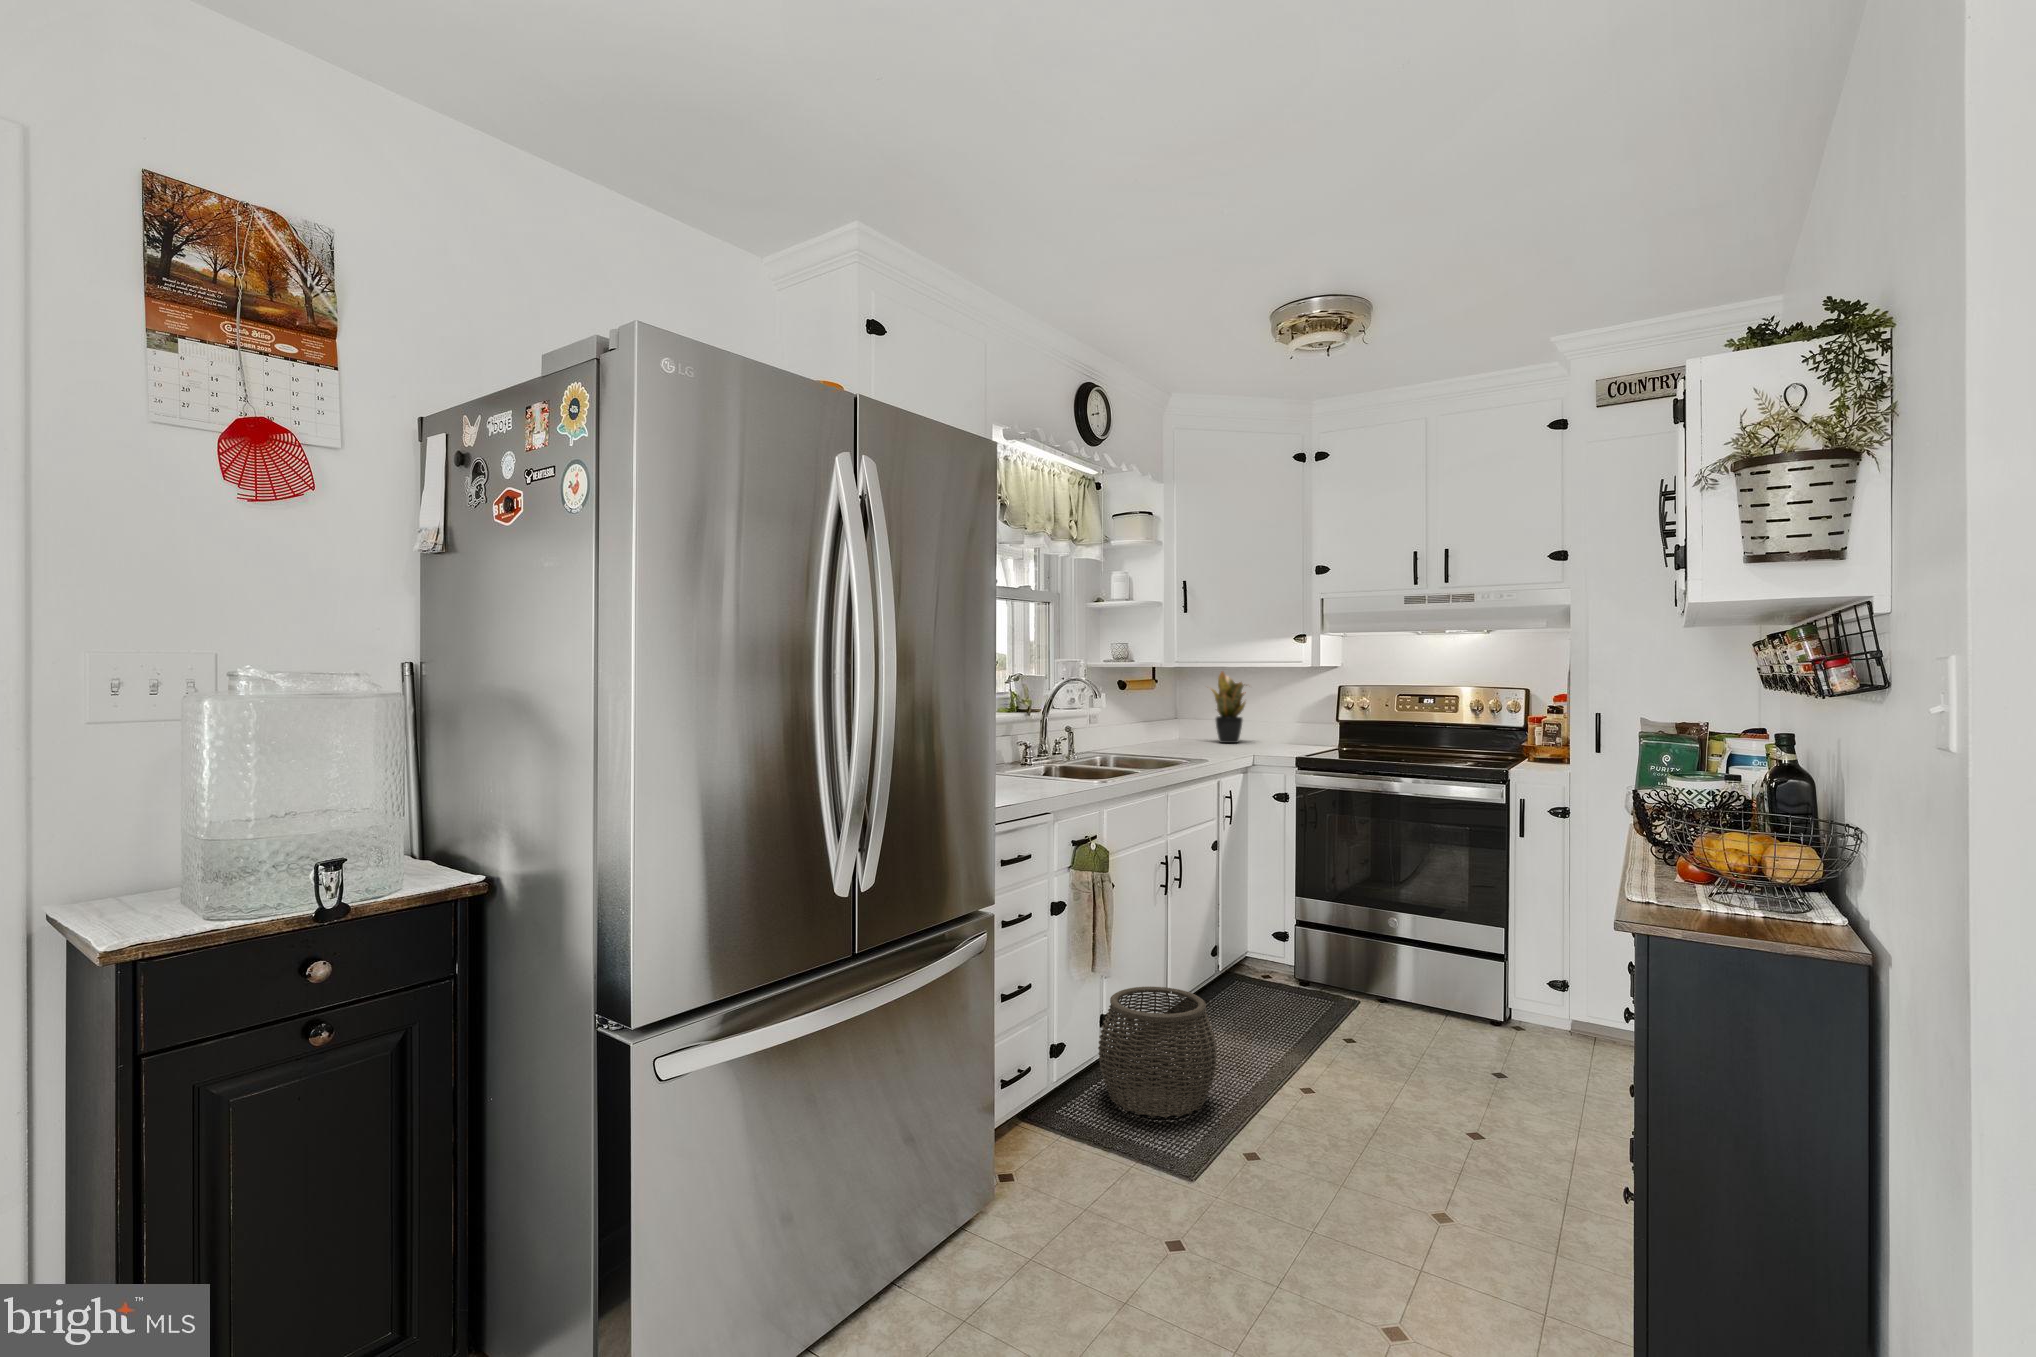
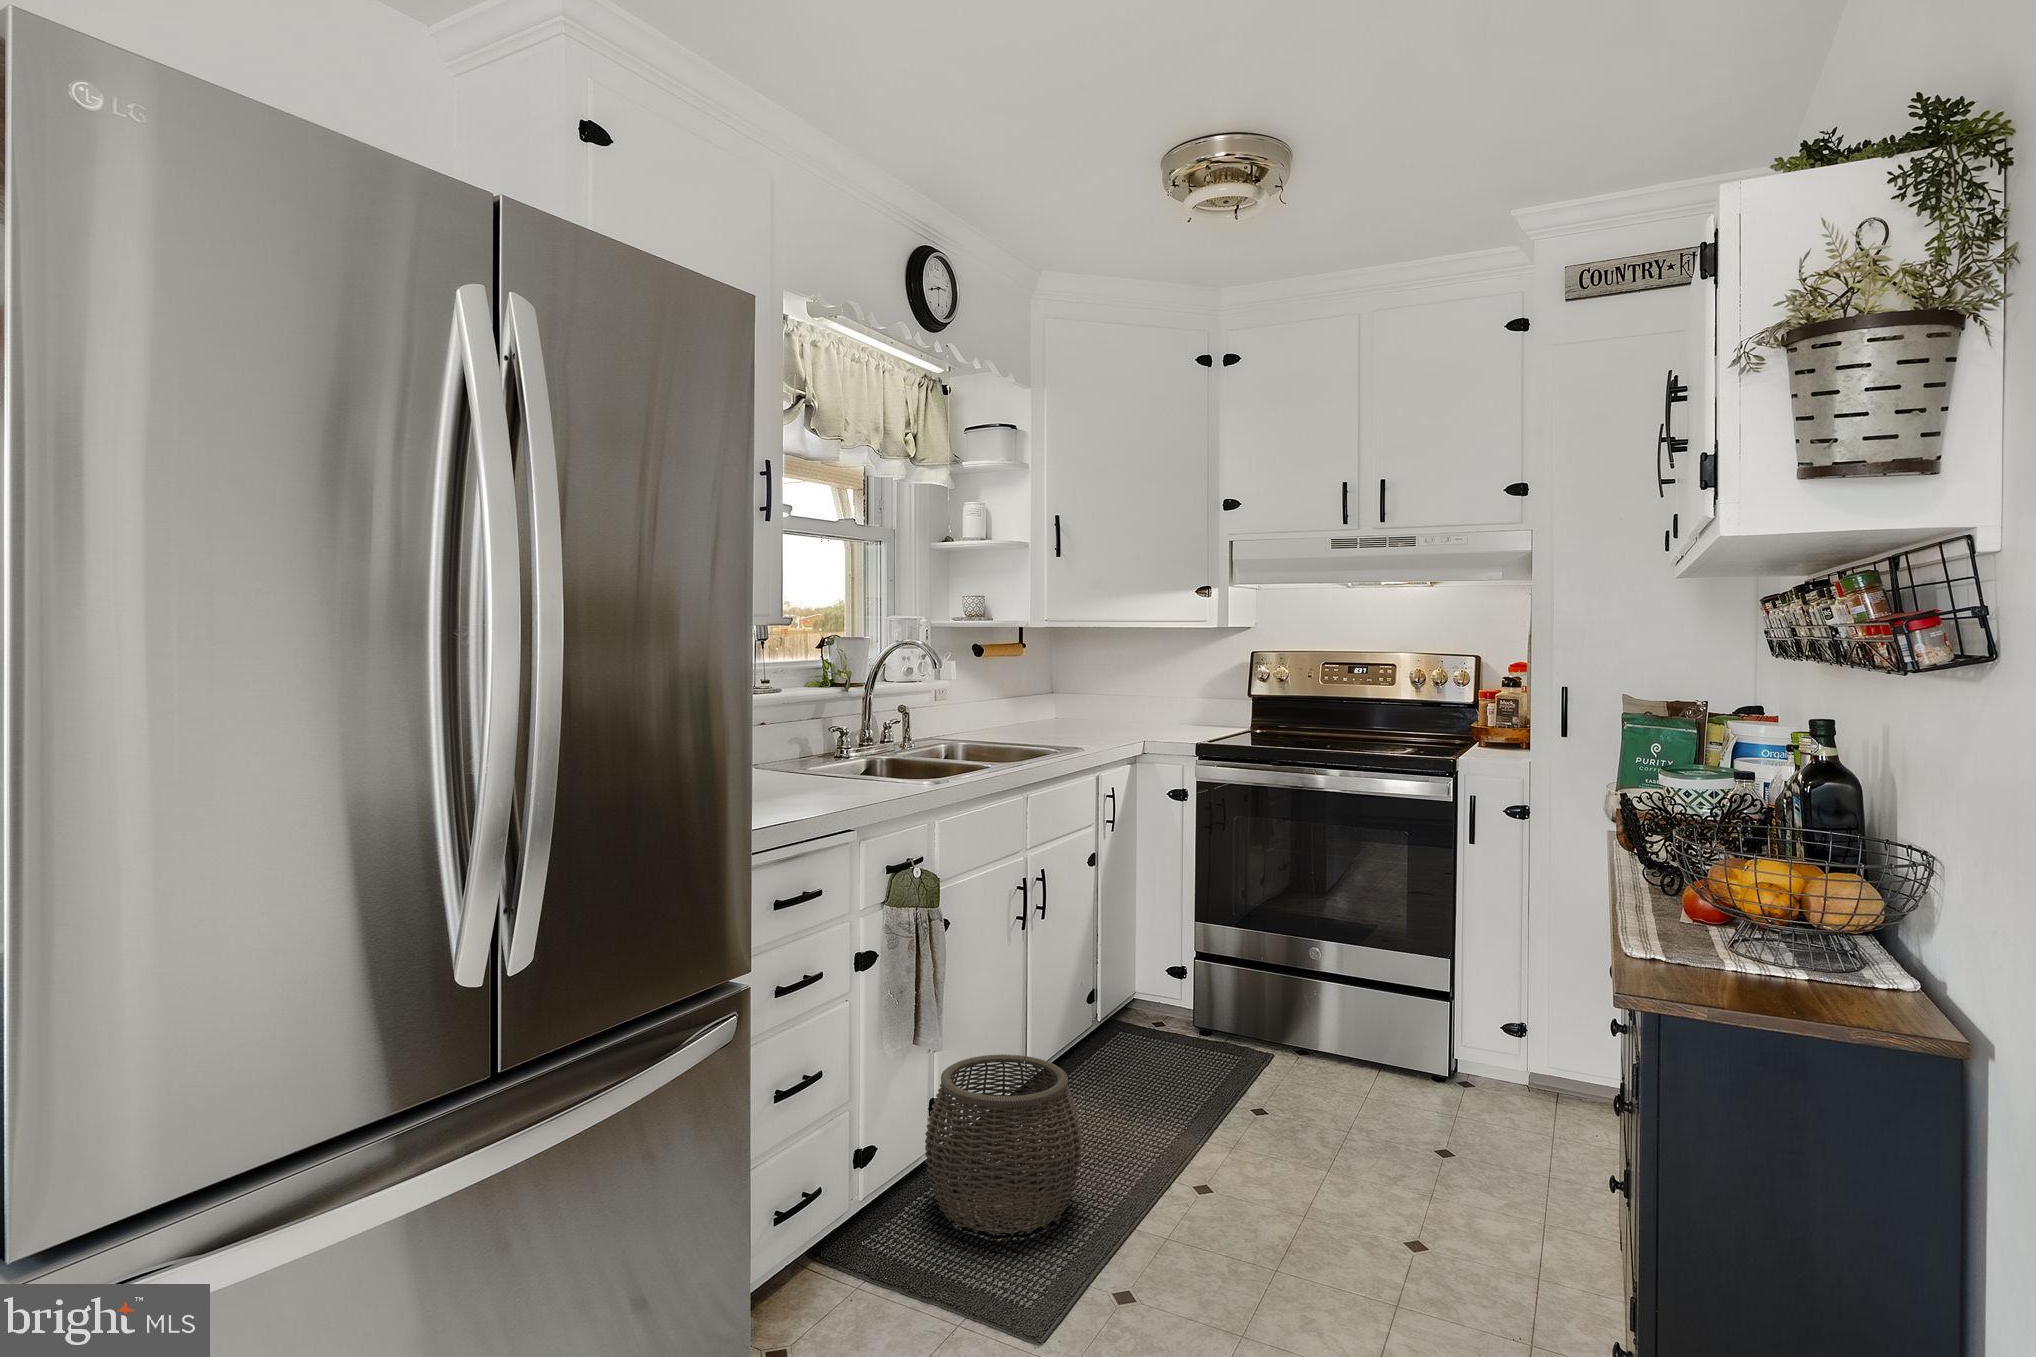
potted plant: present [1211,672,1246,743] -> none [1083,631,1146,726]

